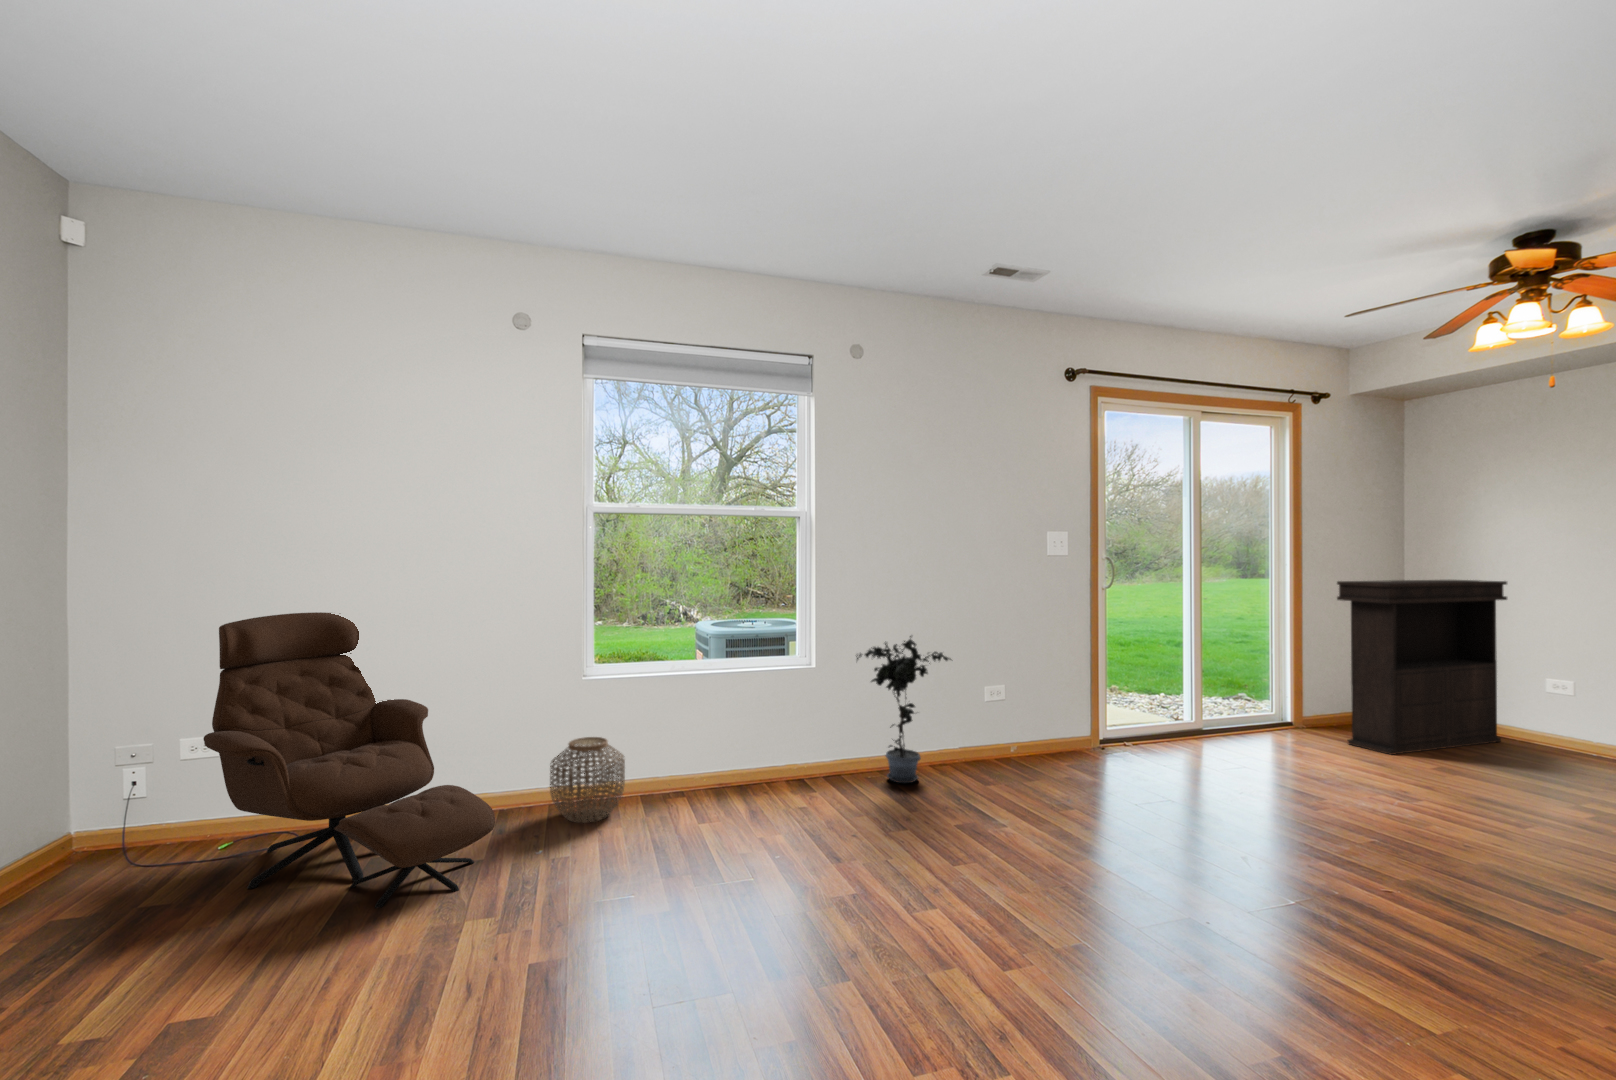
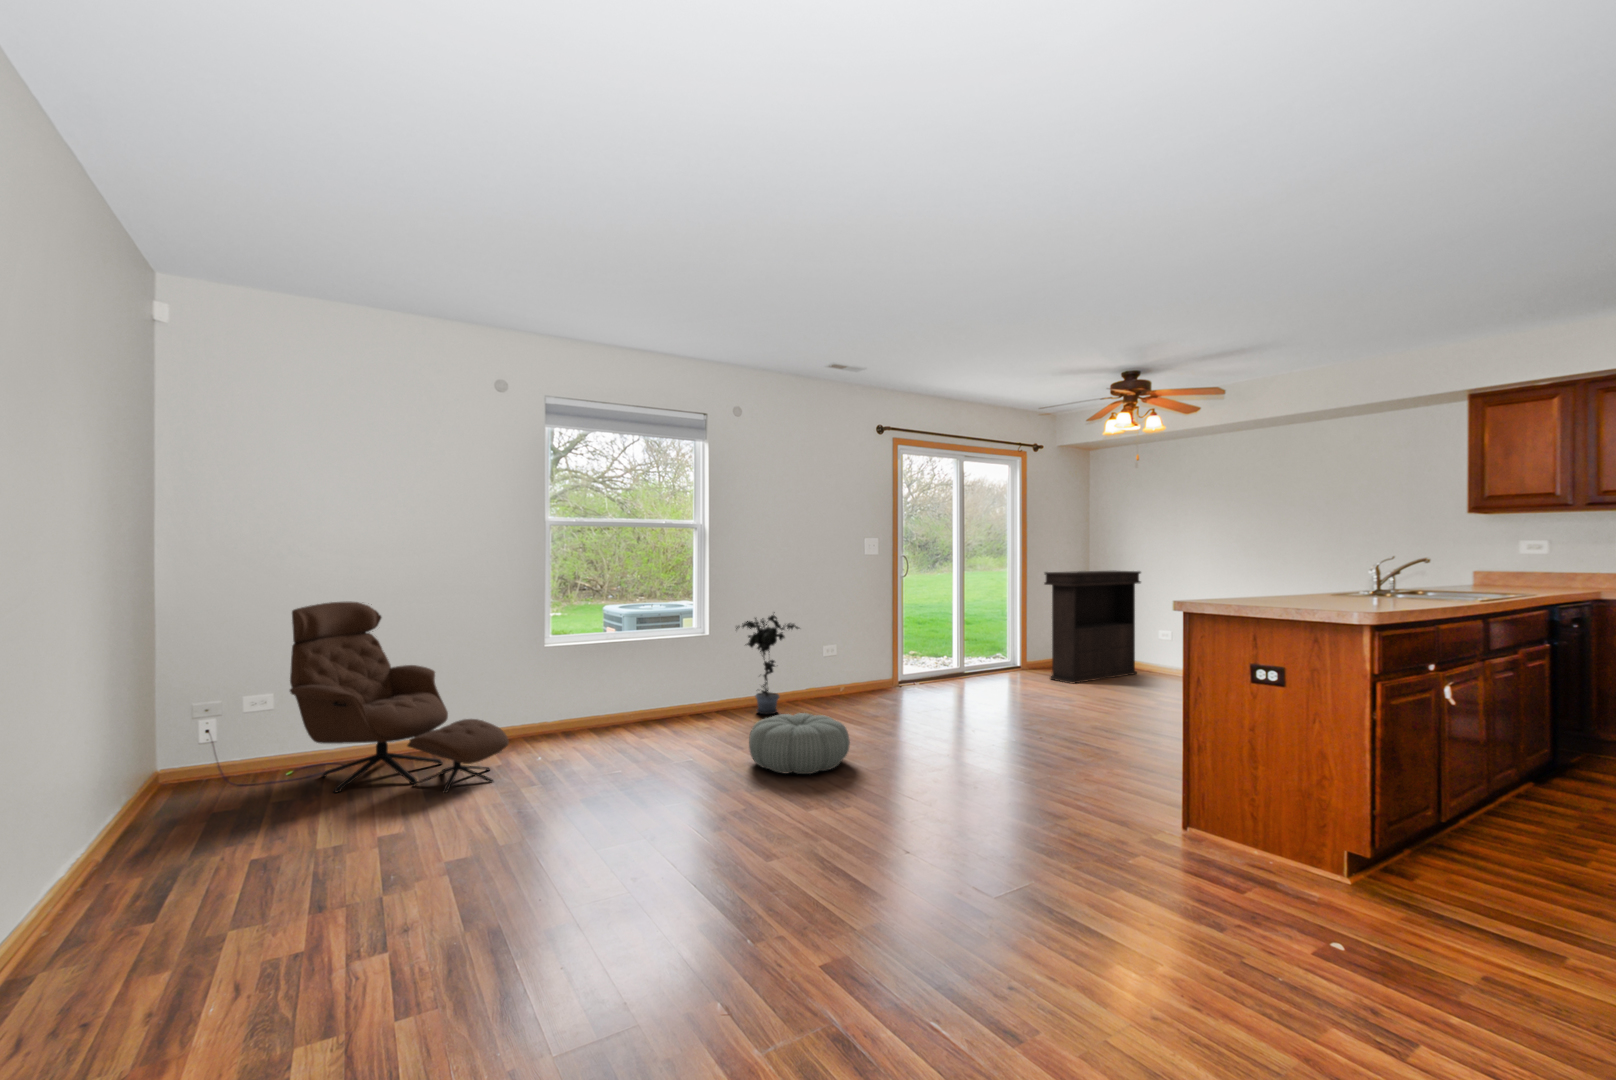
woven basket: present [550,737,625,823] -> none [525,688,579,747]
pouf: none [844,810,1018,935] -> present [749,713,850,774]

